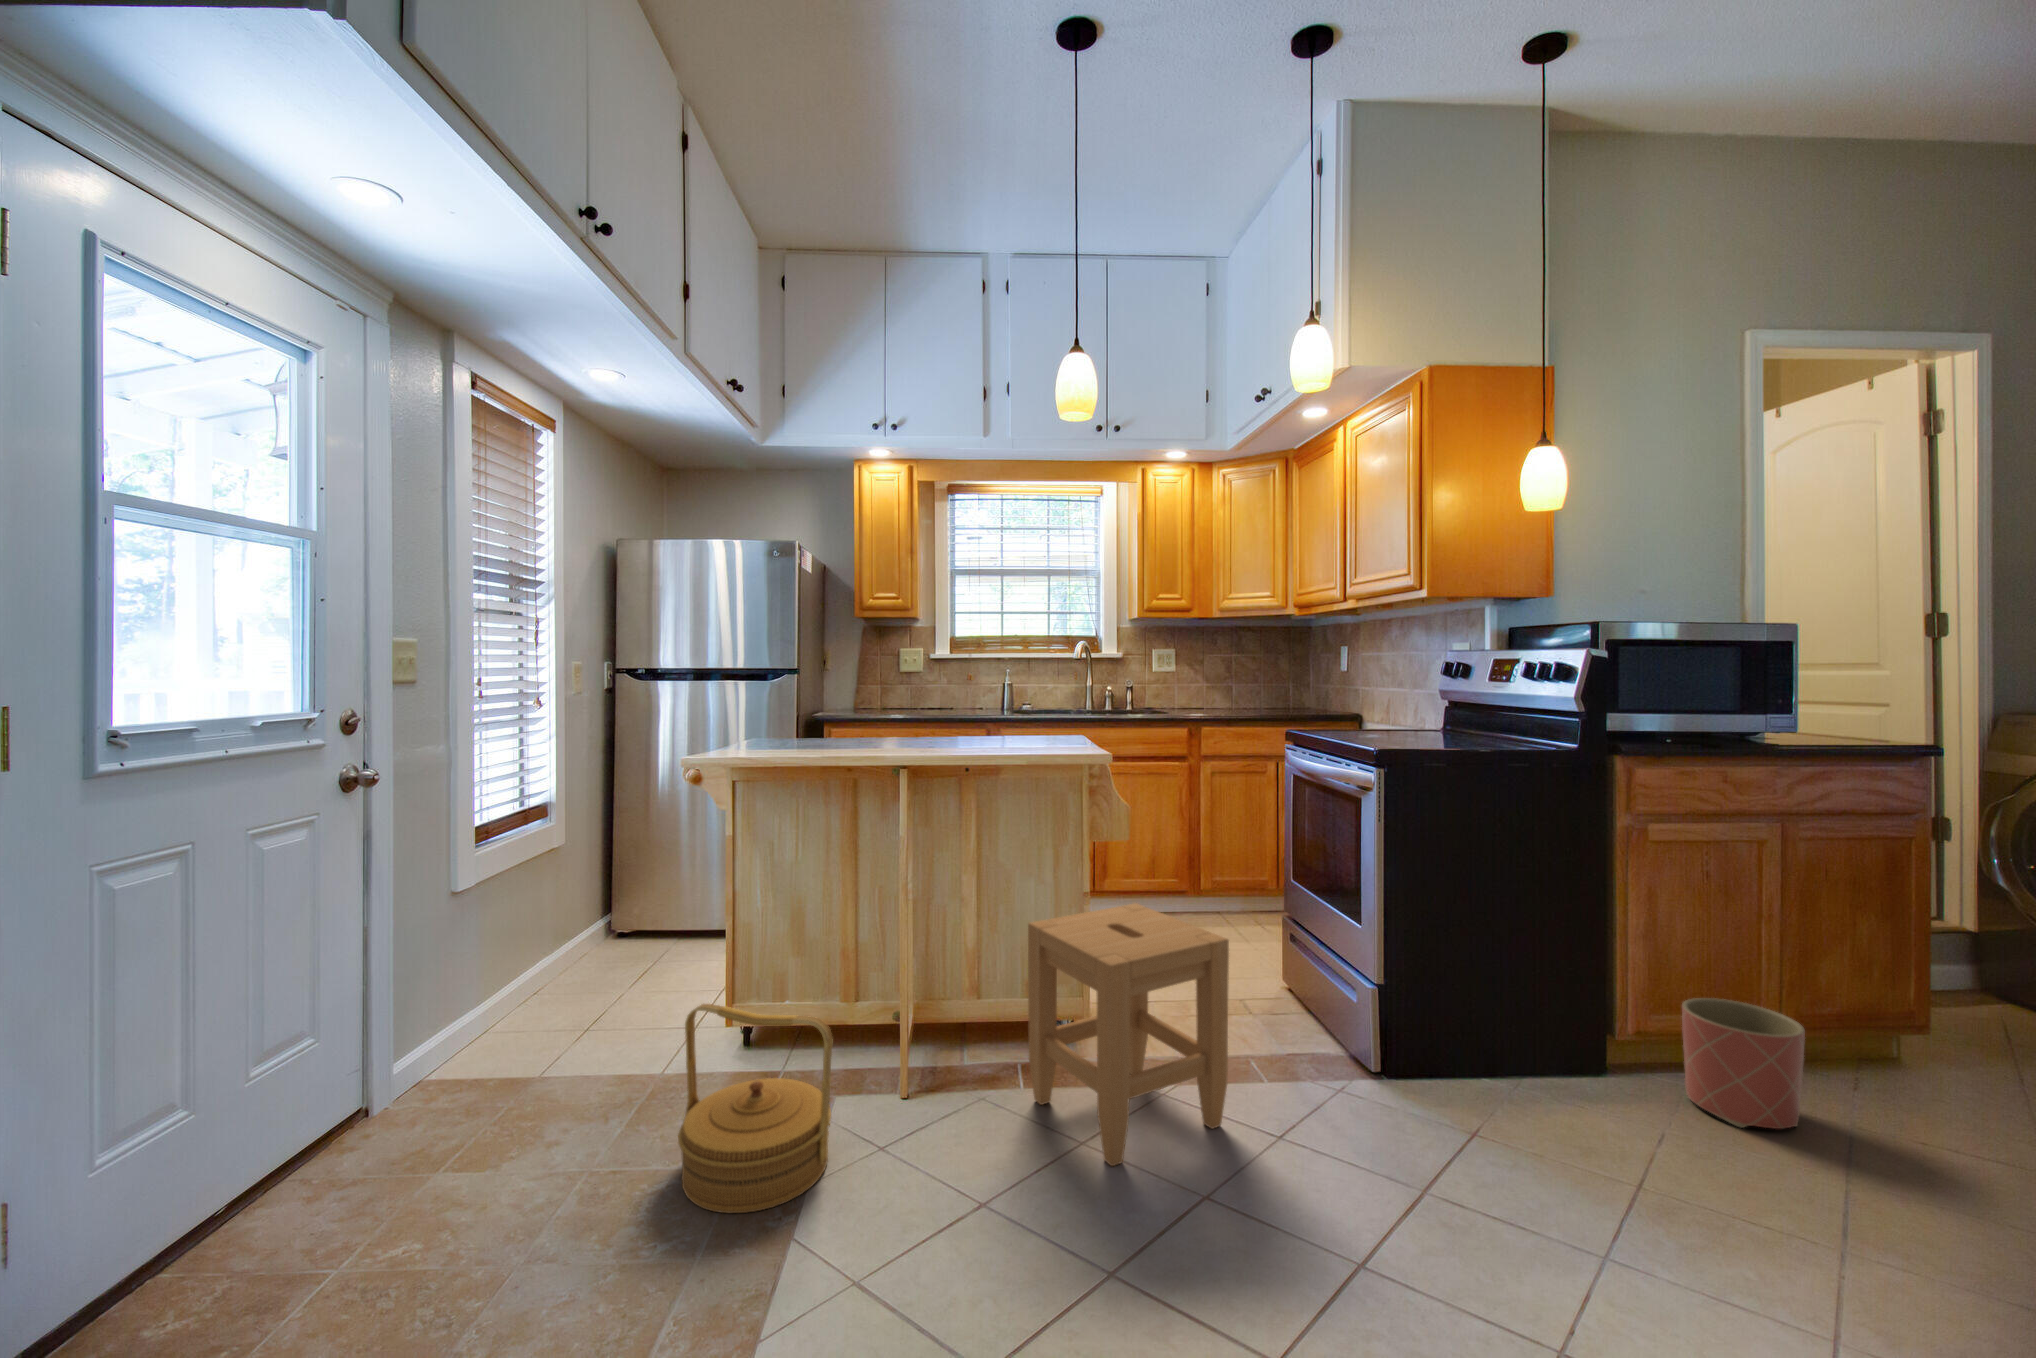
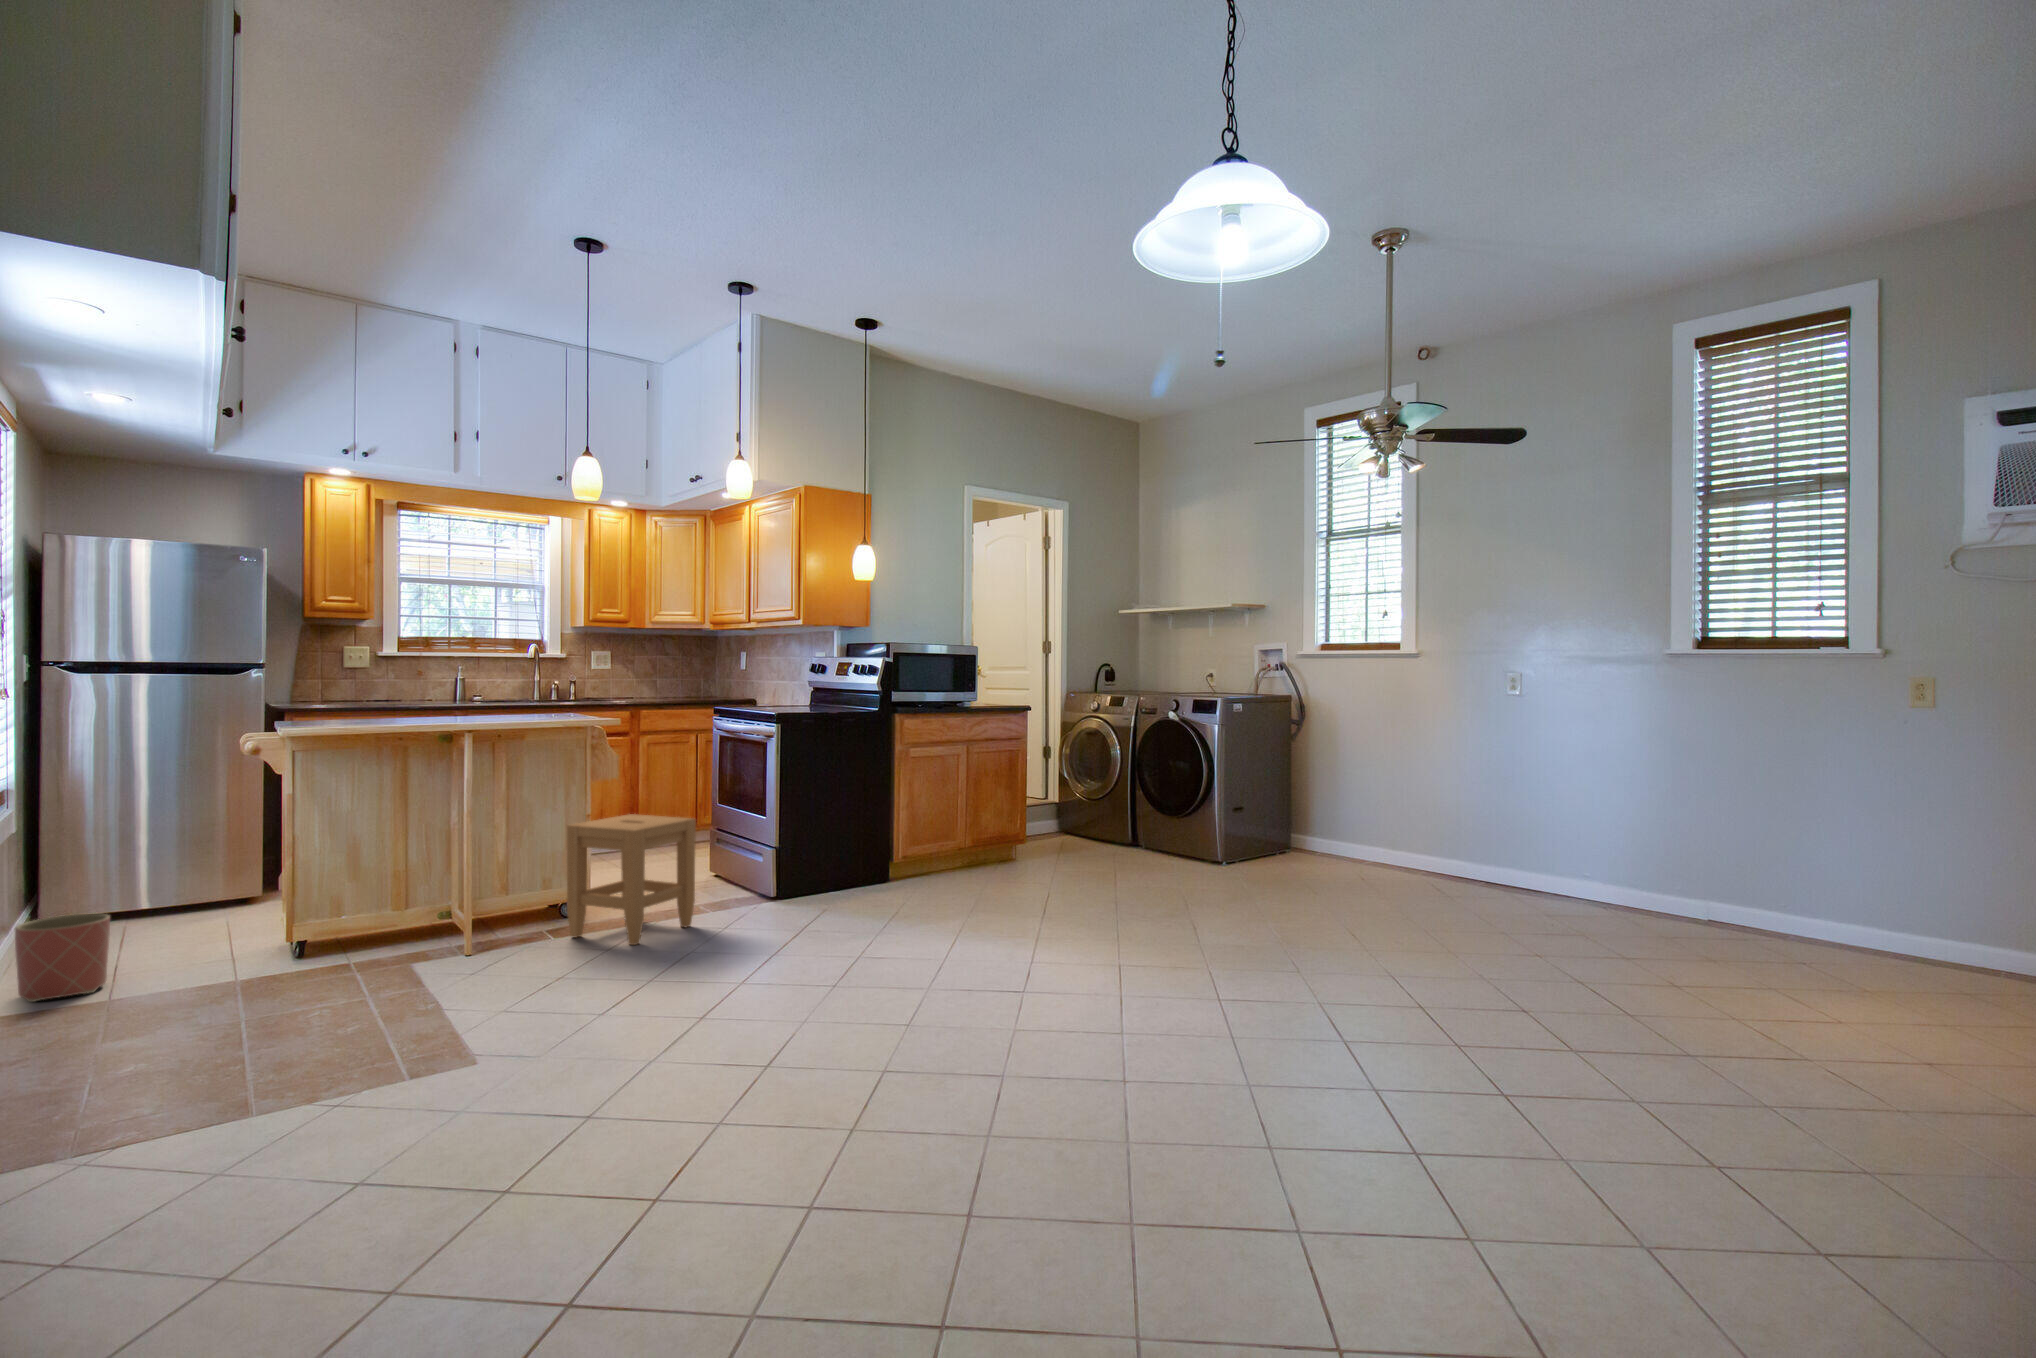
planter: present [1682,998,1805,1129] -> present [15,913,110,1002]
basket: present [678,1004,832,1214] -> none [339,879,460,997]

